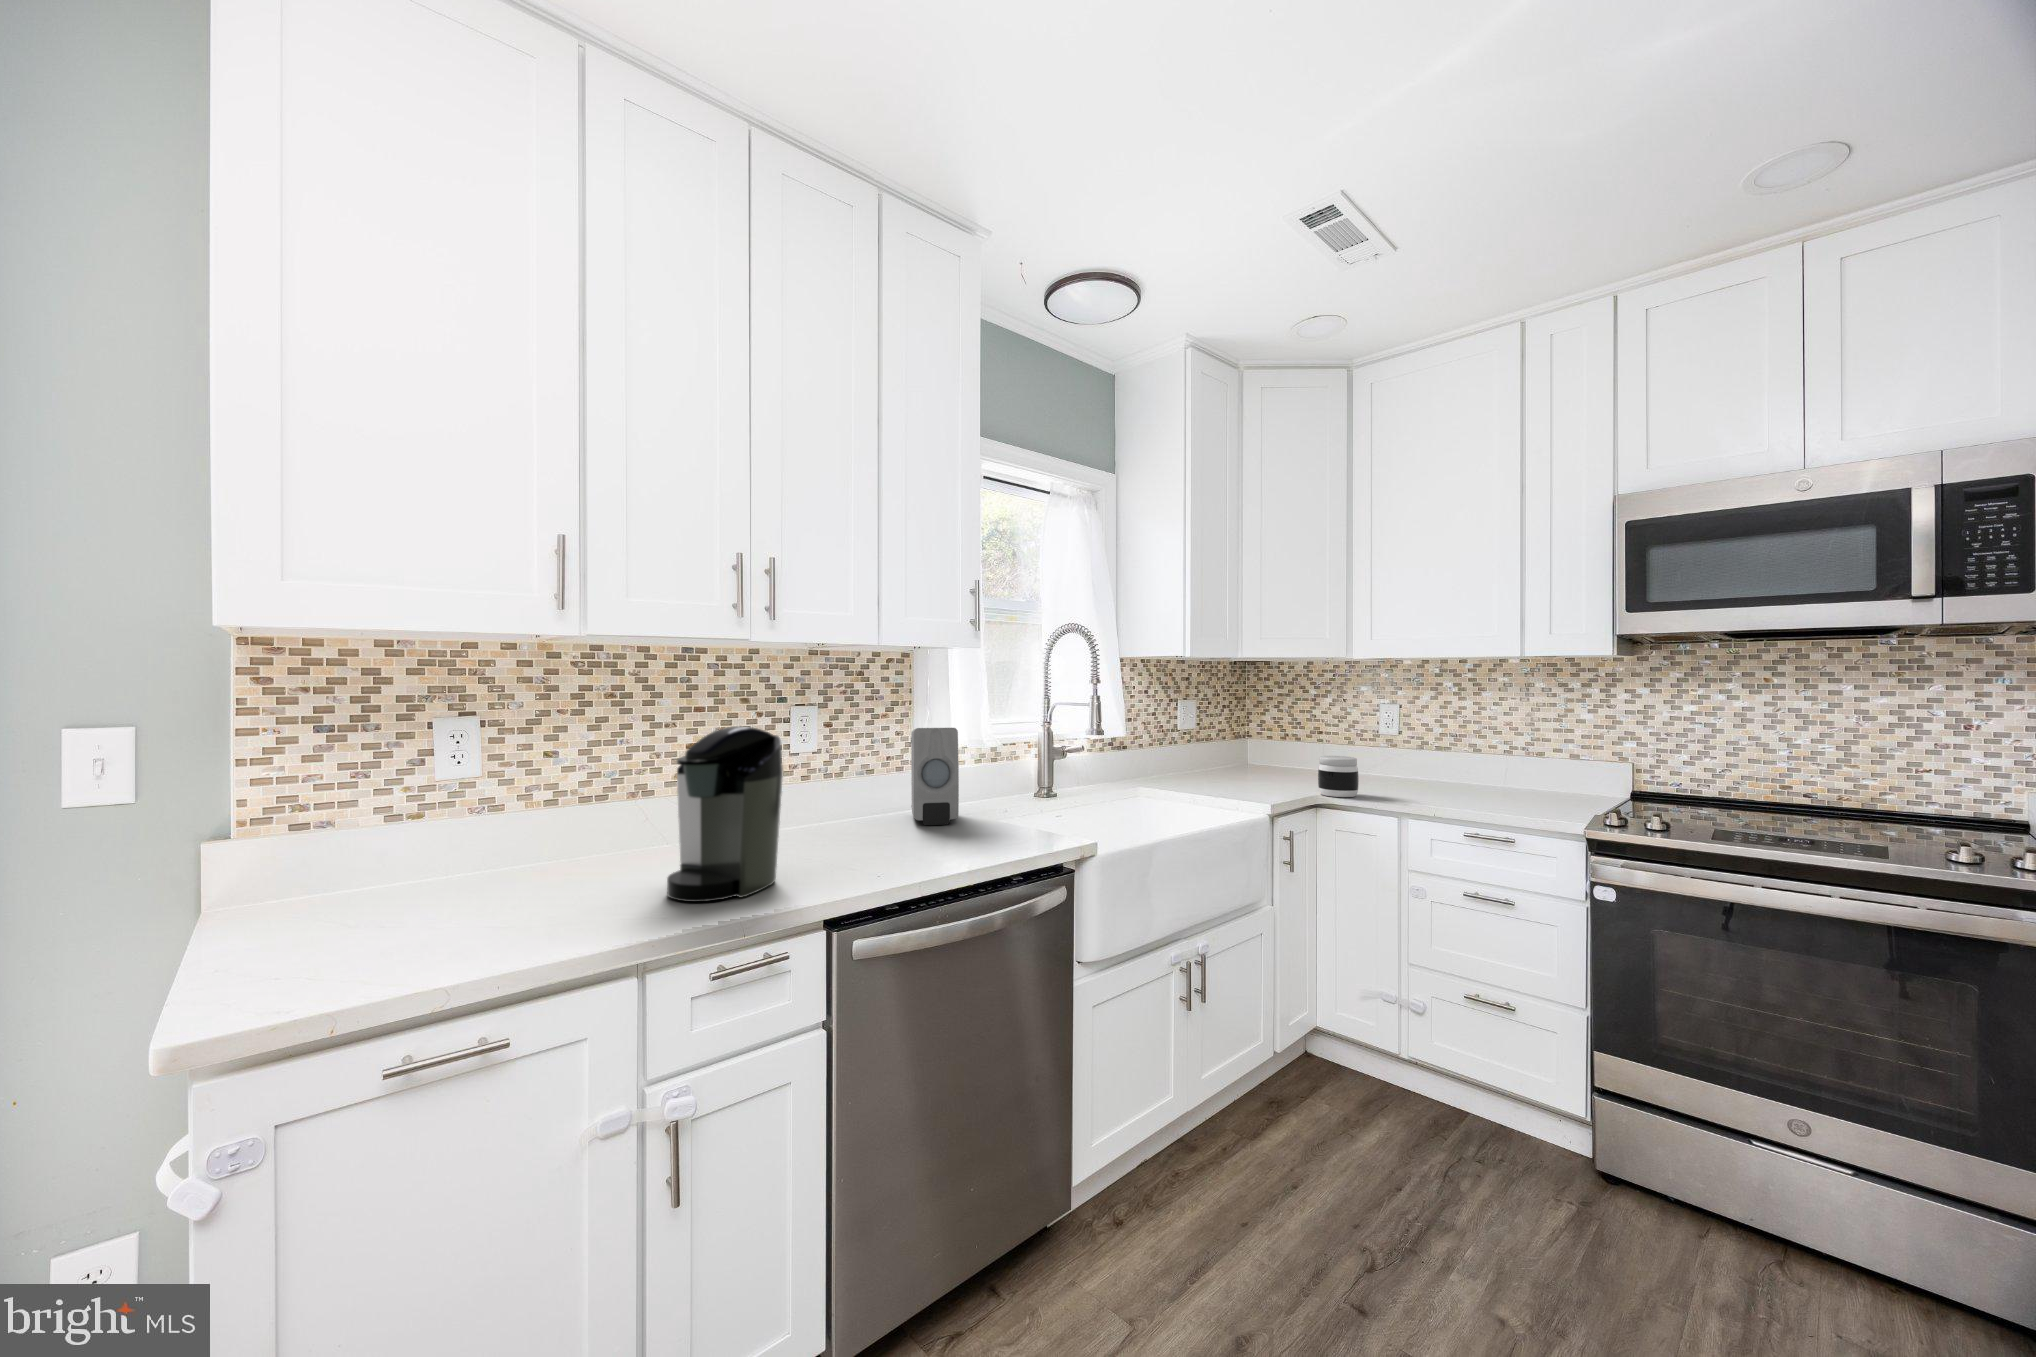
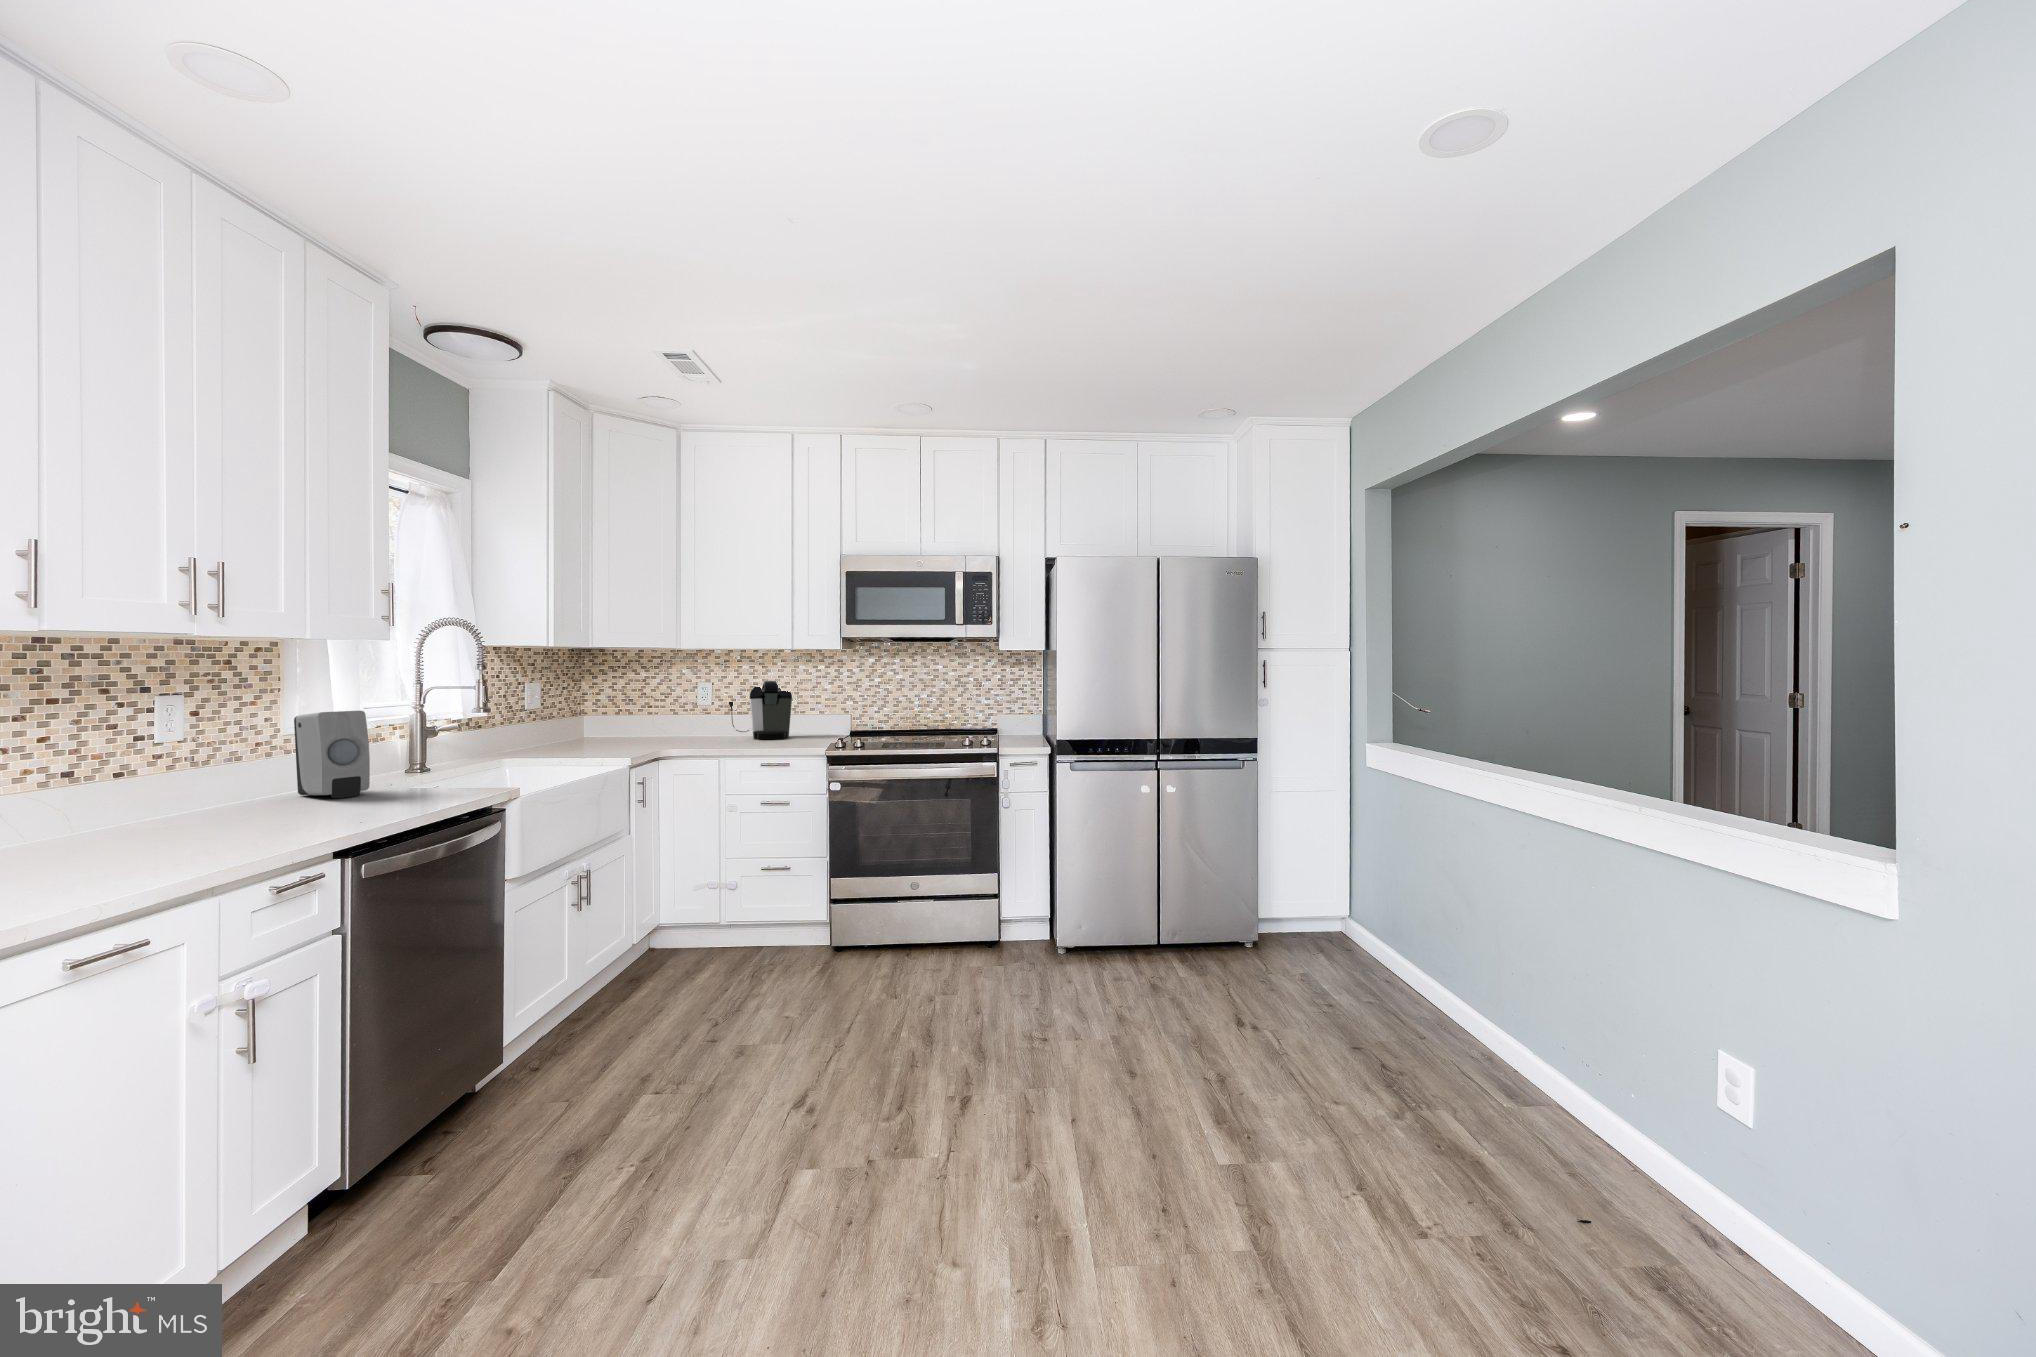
coffee maker: present [667,726,783,902] -> present [729,681,792,739]
jar: present [1318,756,1359,797] -> none [660,722,689,750]

